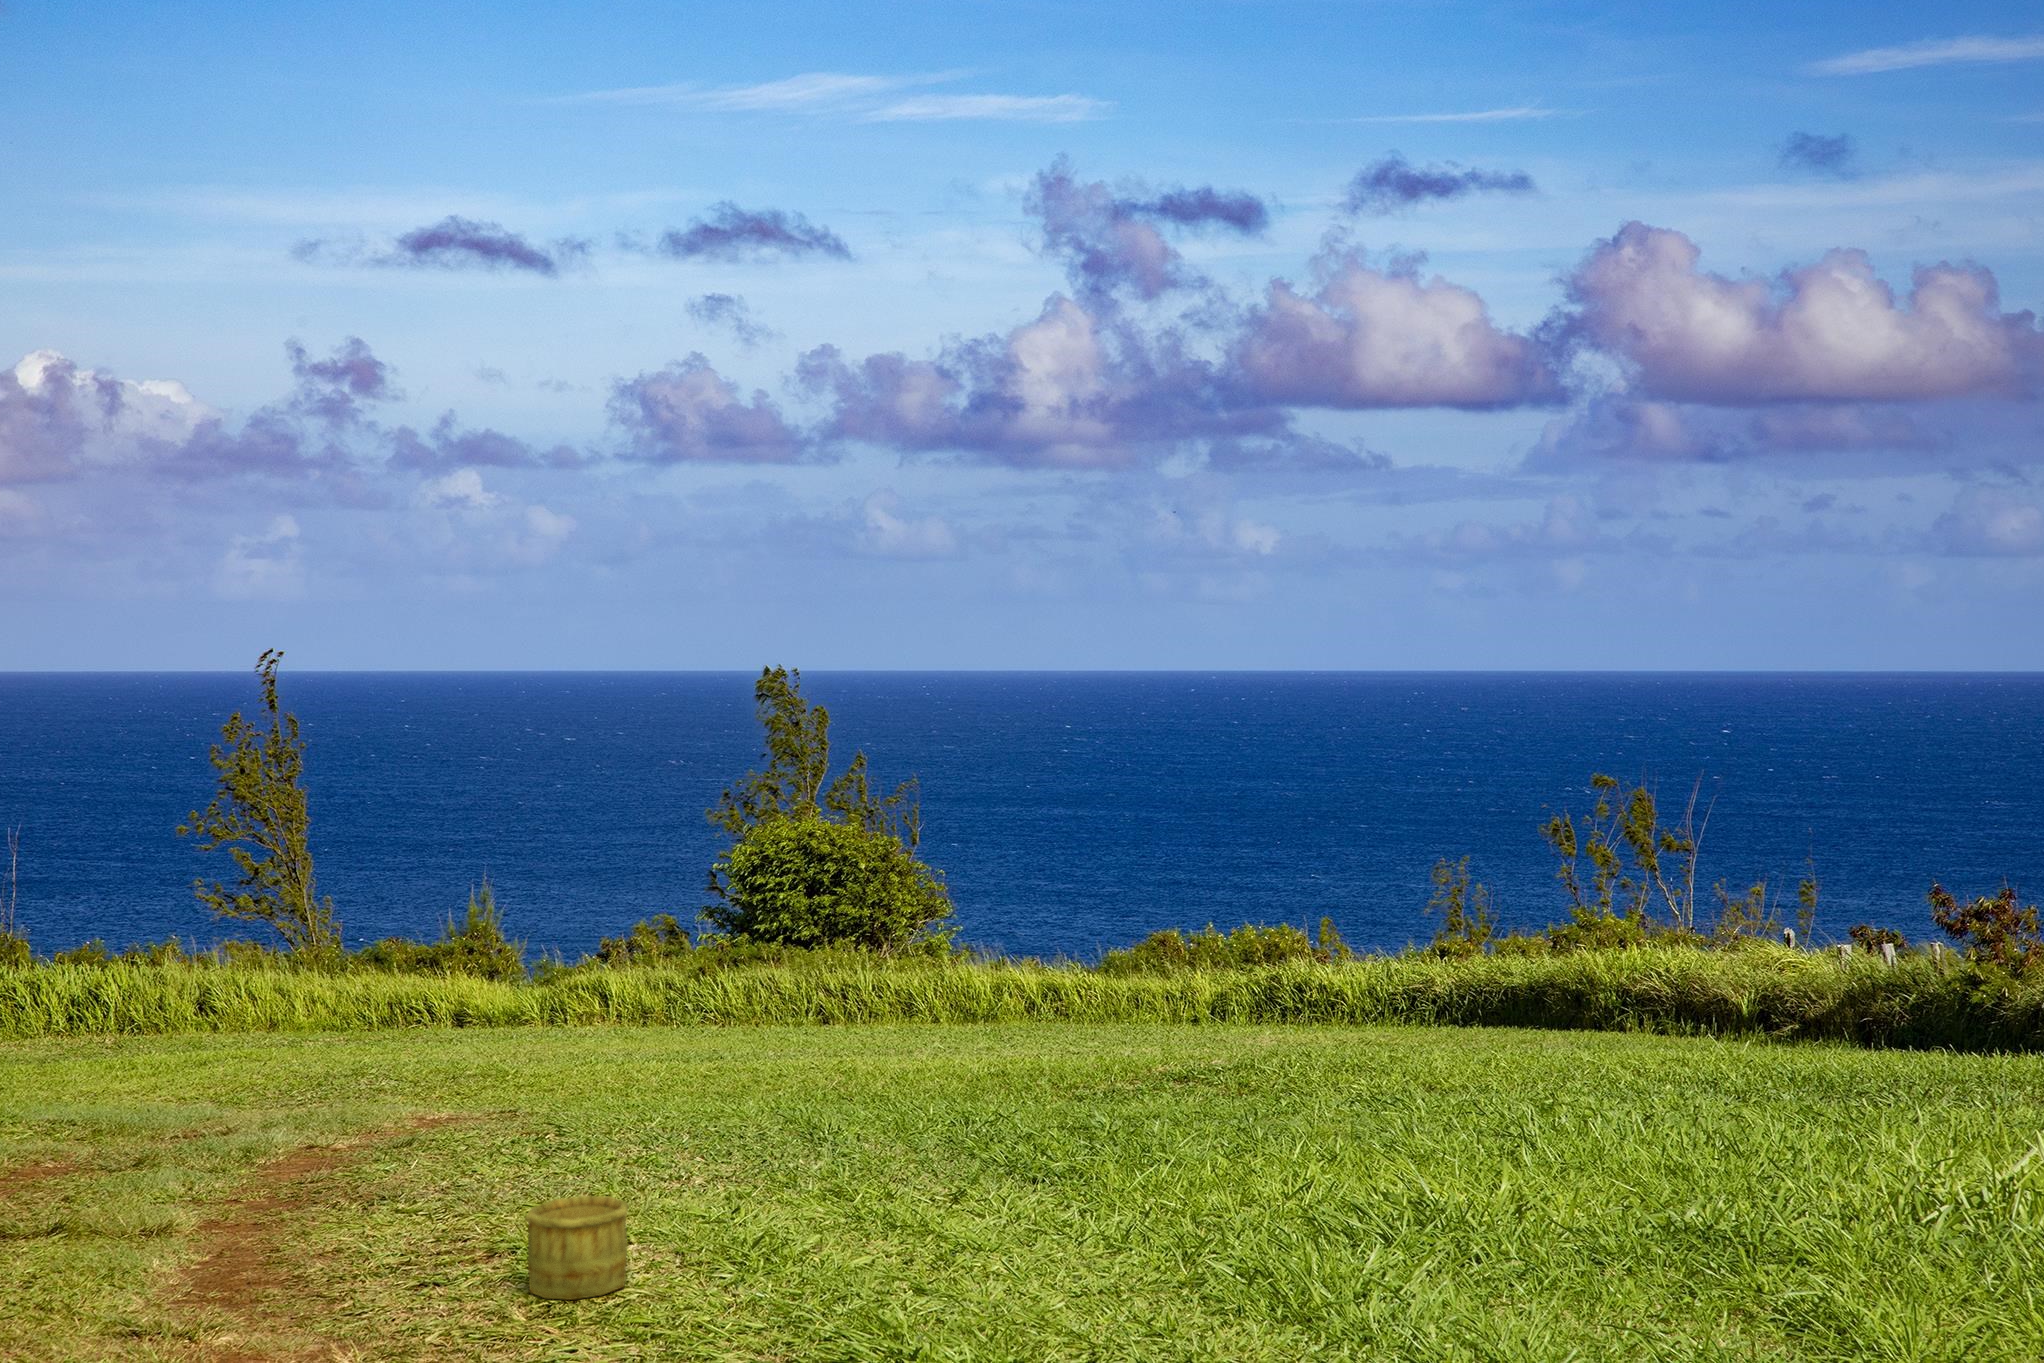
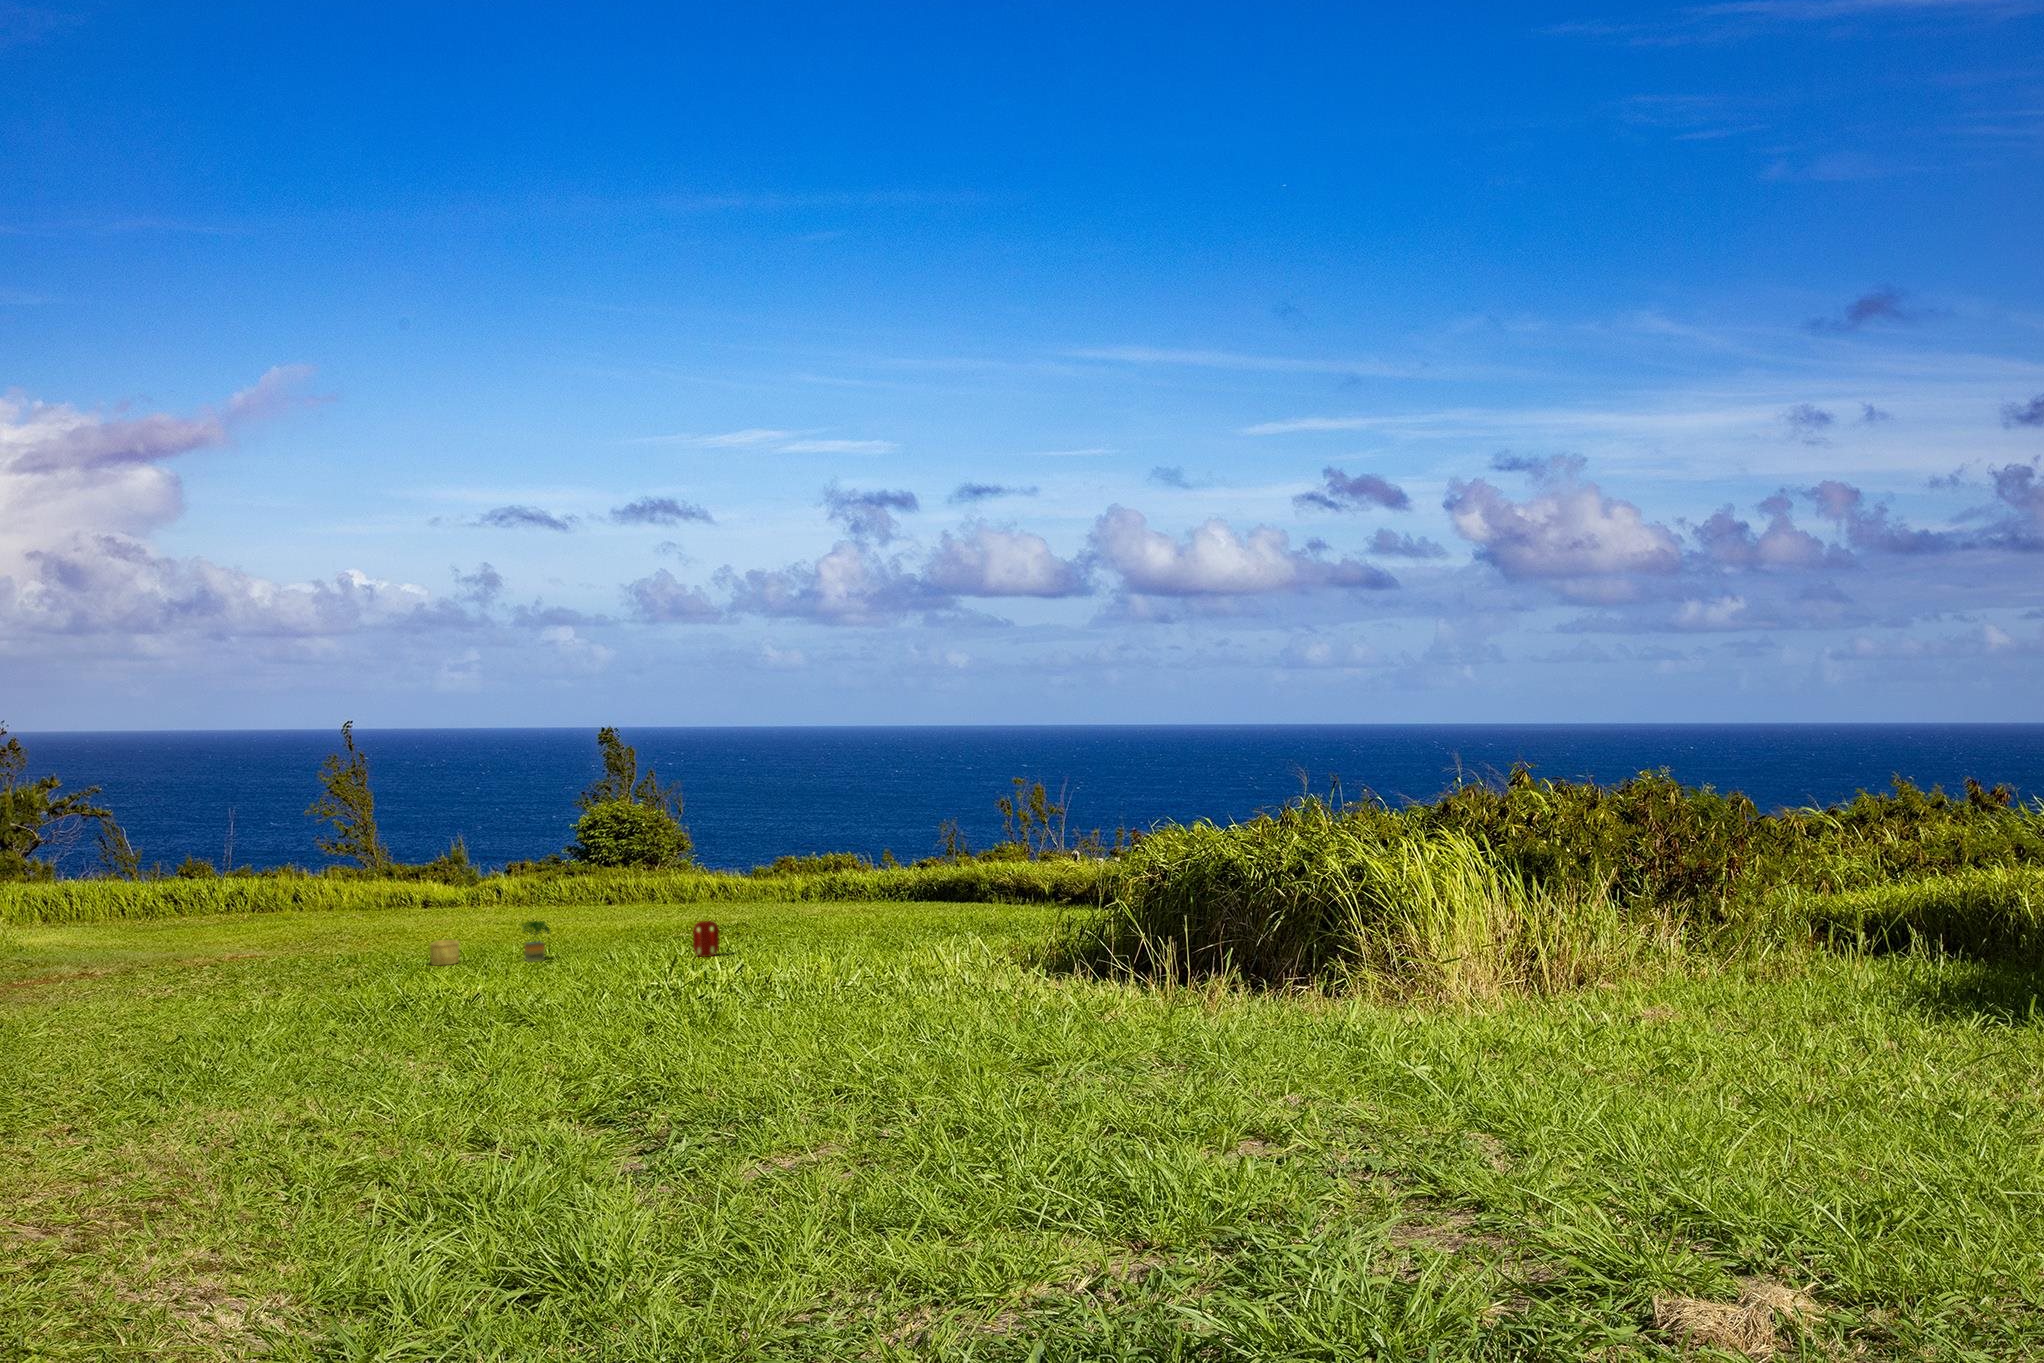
potted tree: none [844,1130,957,1293] -> present [522,920,551,962]
backpack: none [1491,1143,1607,1291] -> present [693,921,719,957]

